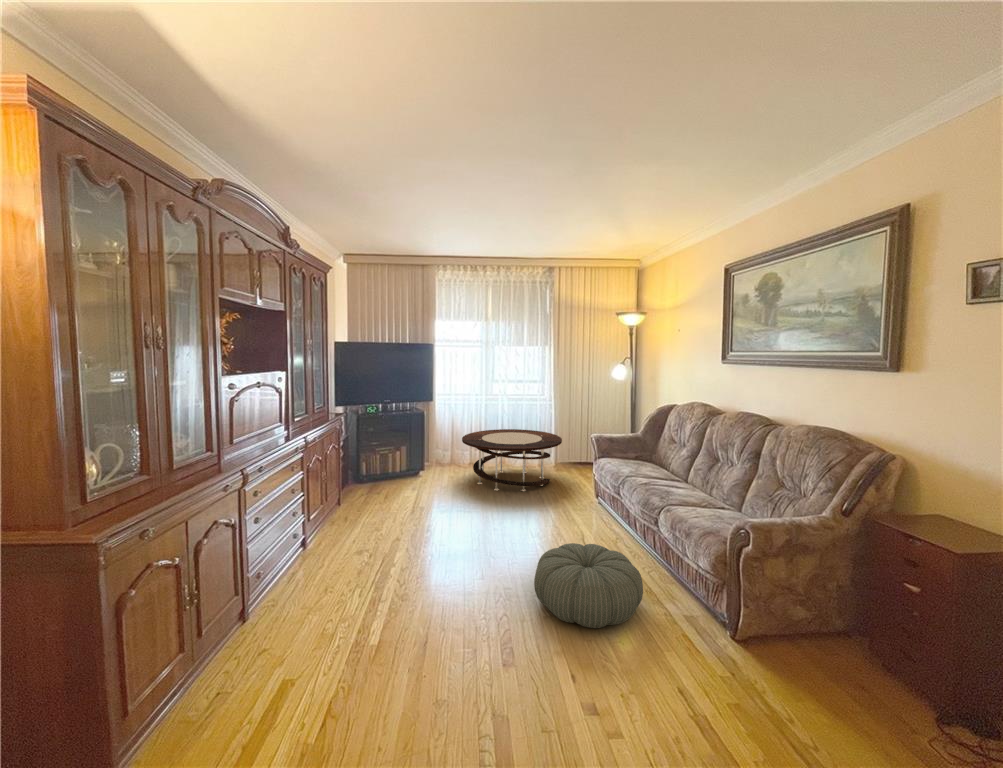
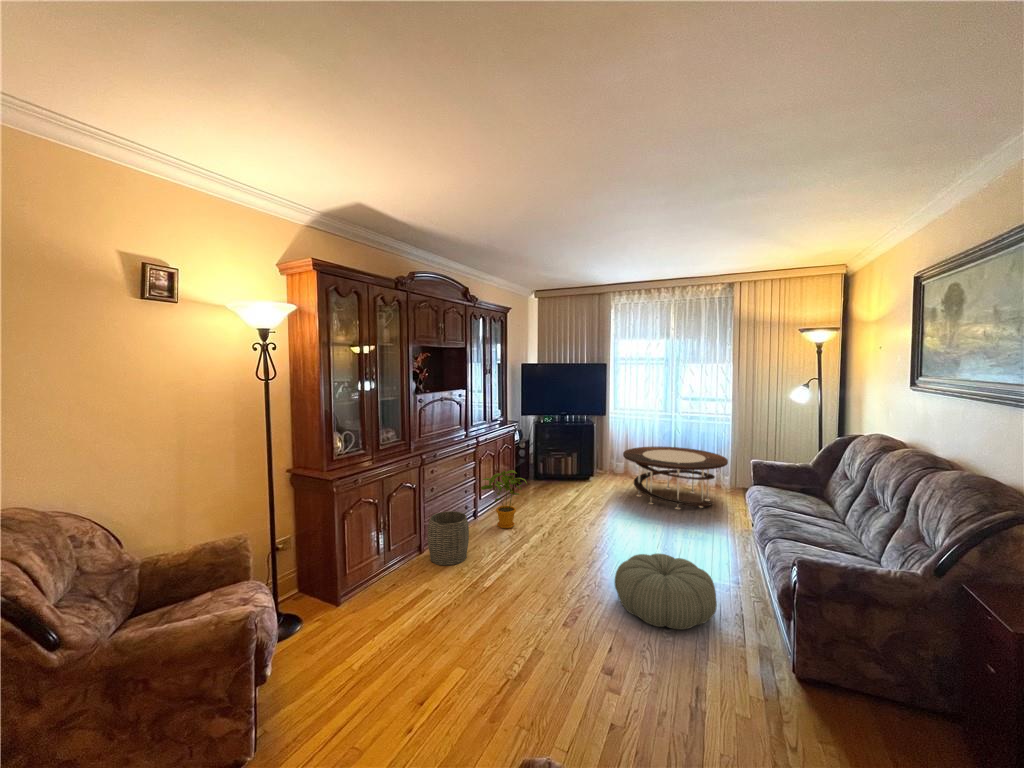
house plant: none [311,476,379,553] -> present [481,470,527,528]
woven basket: none [257,547,324,634] -> present [428,511,469,566]

